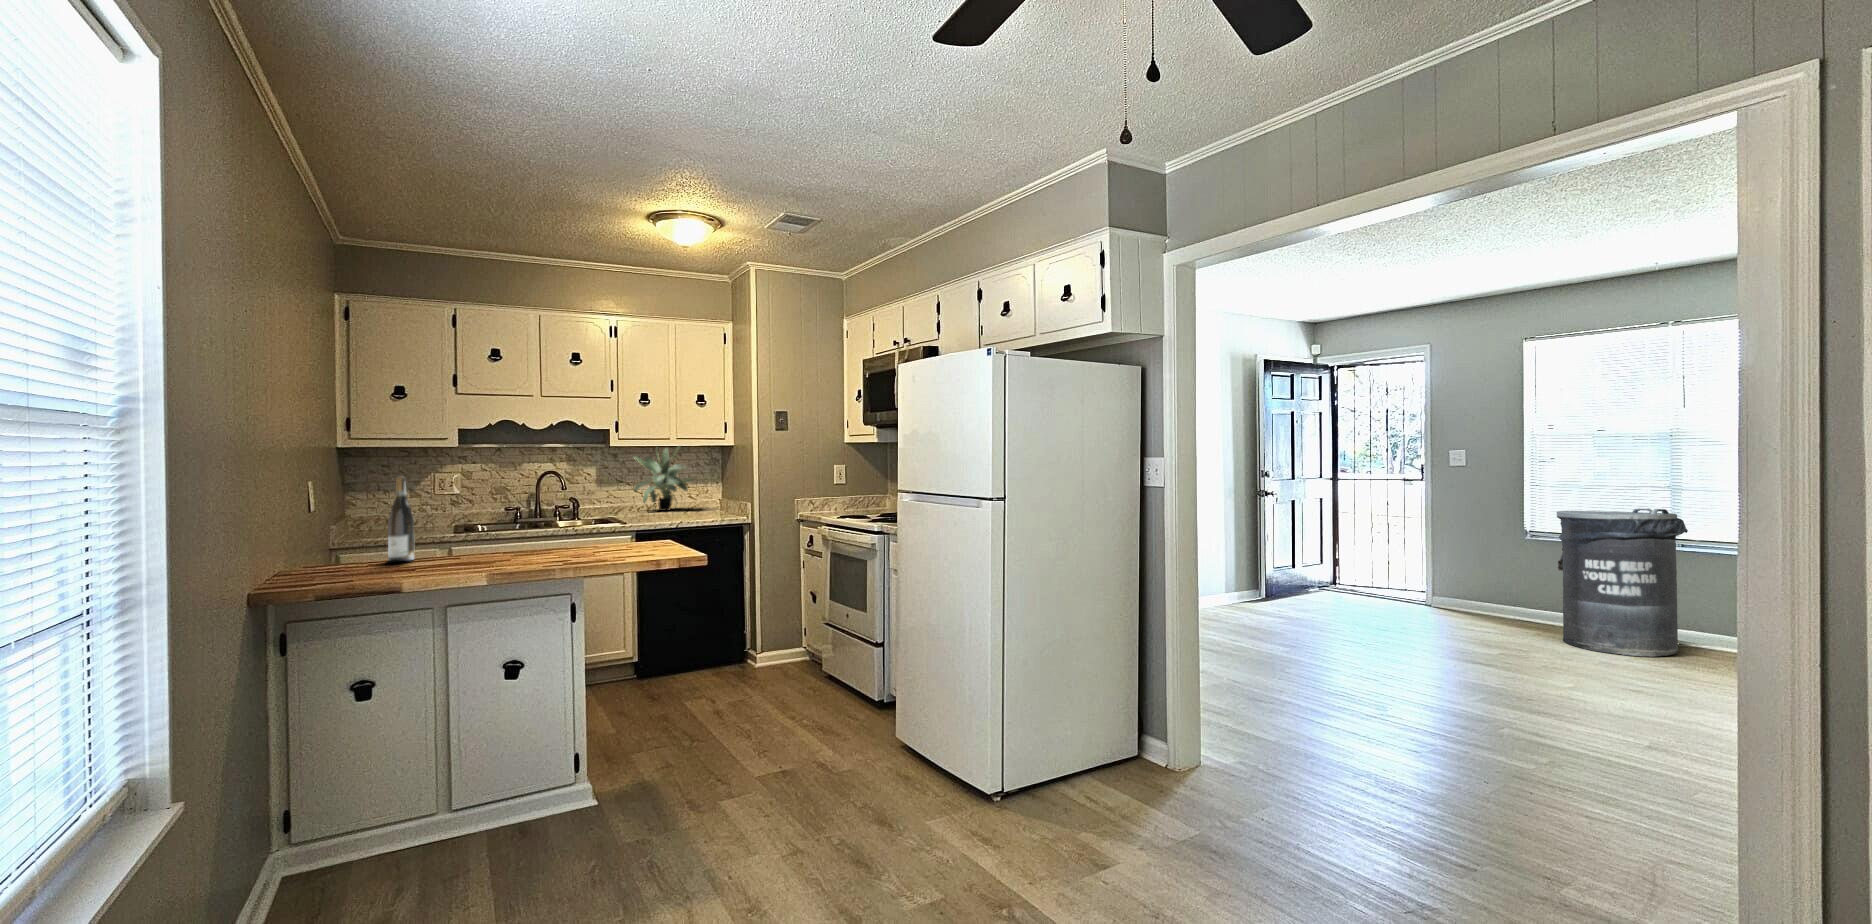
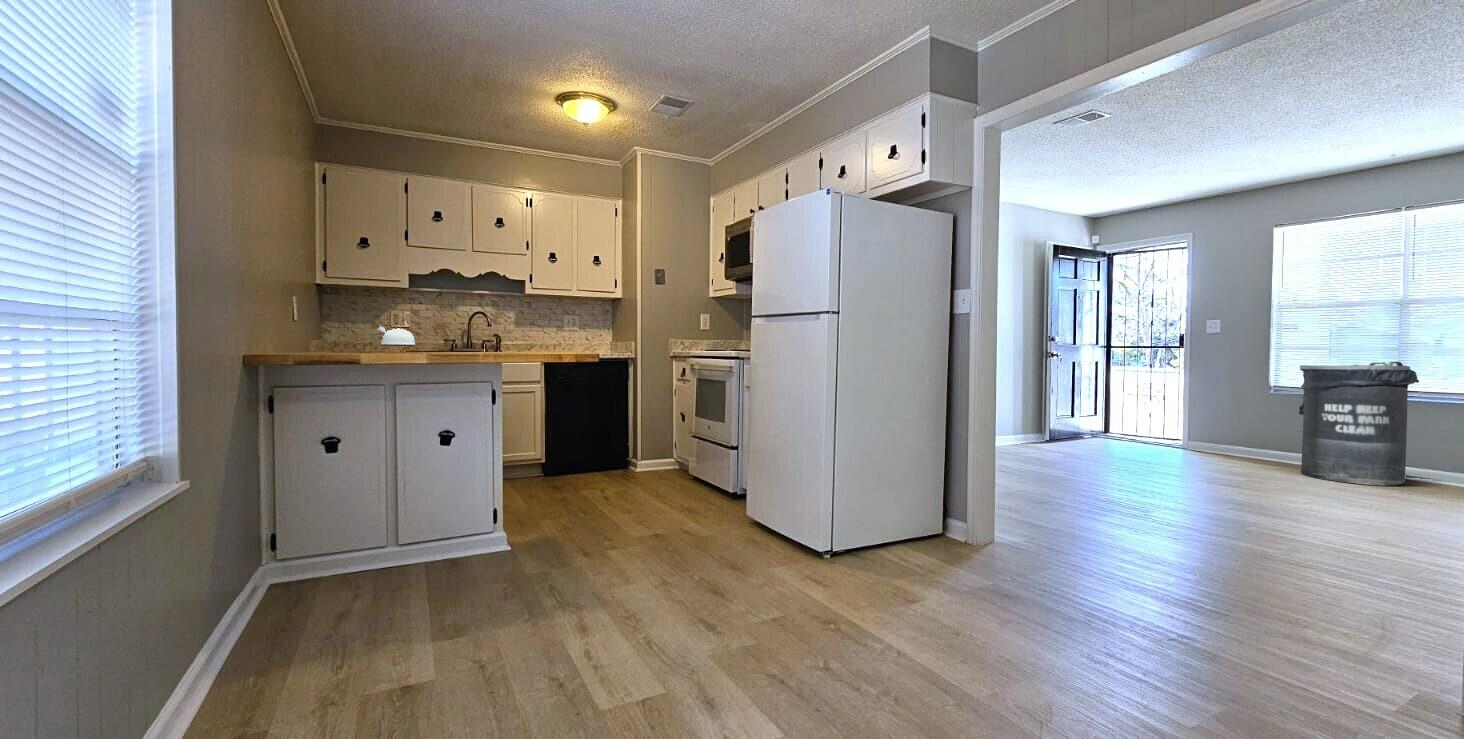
potted plant: present [634,447,694,511] -> none [542,294,590,346]
wine bottle: present [388,477,414,561] -> none [352,287,372,353]
kettle: none [412,483,464,519] -> present [377,325,415,345]

